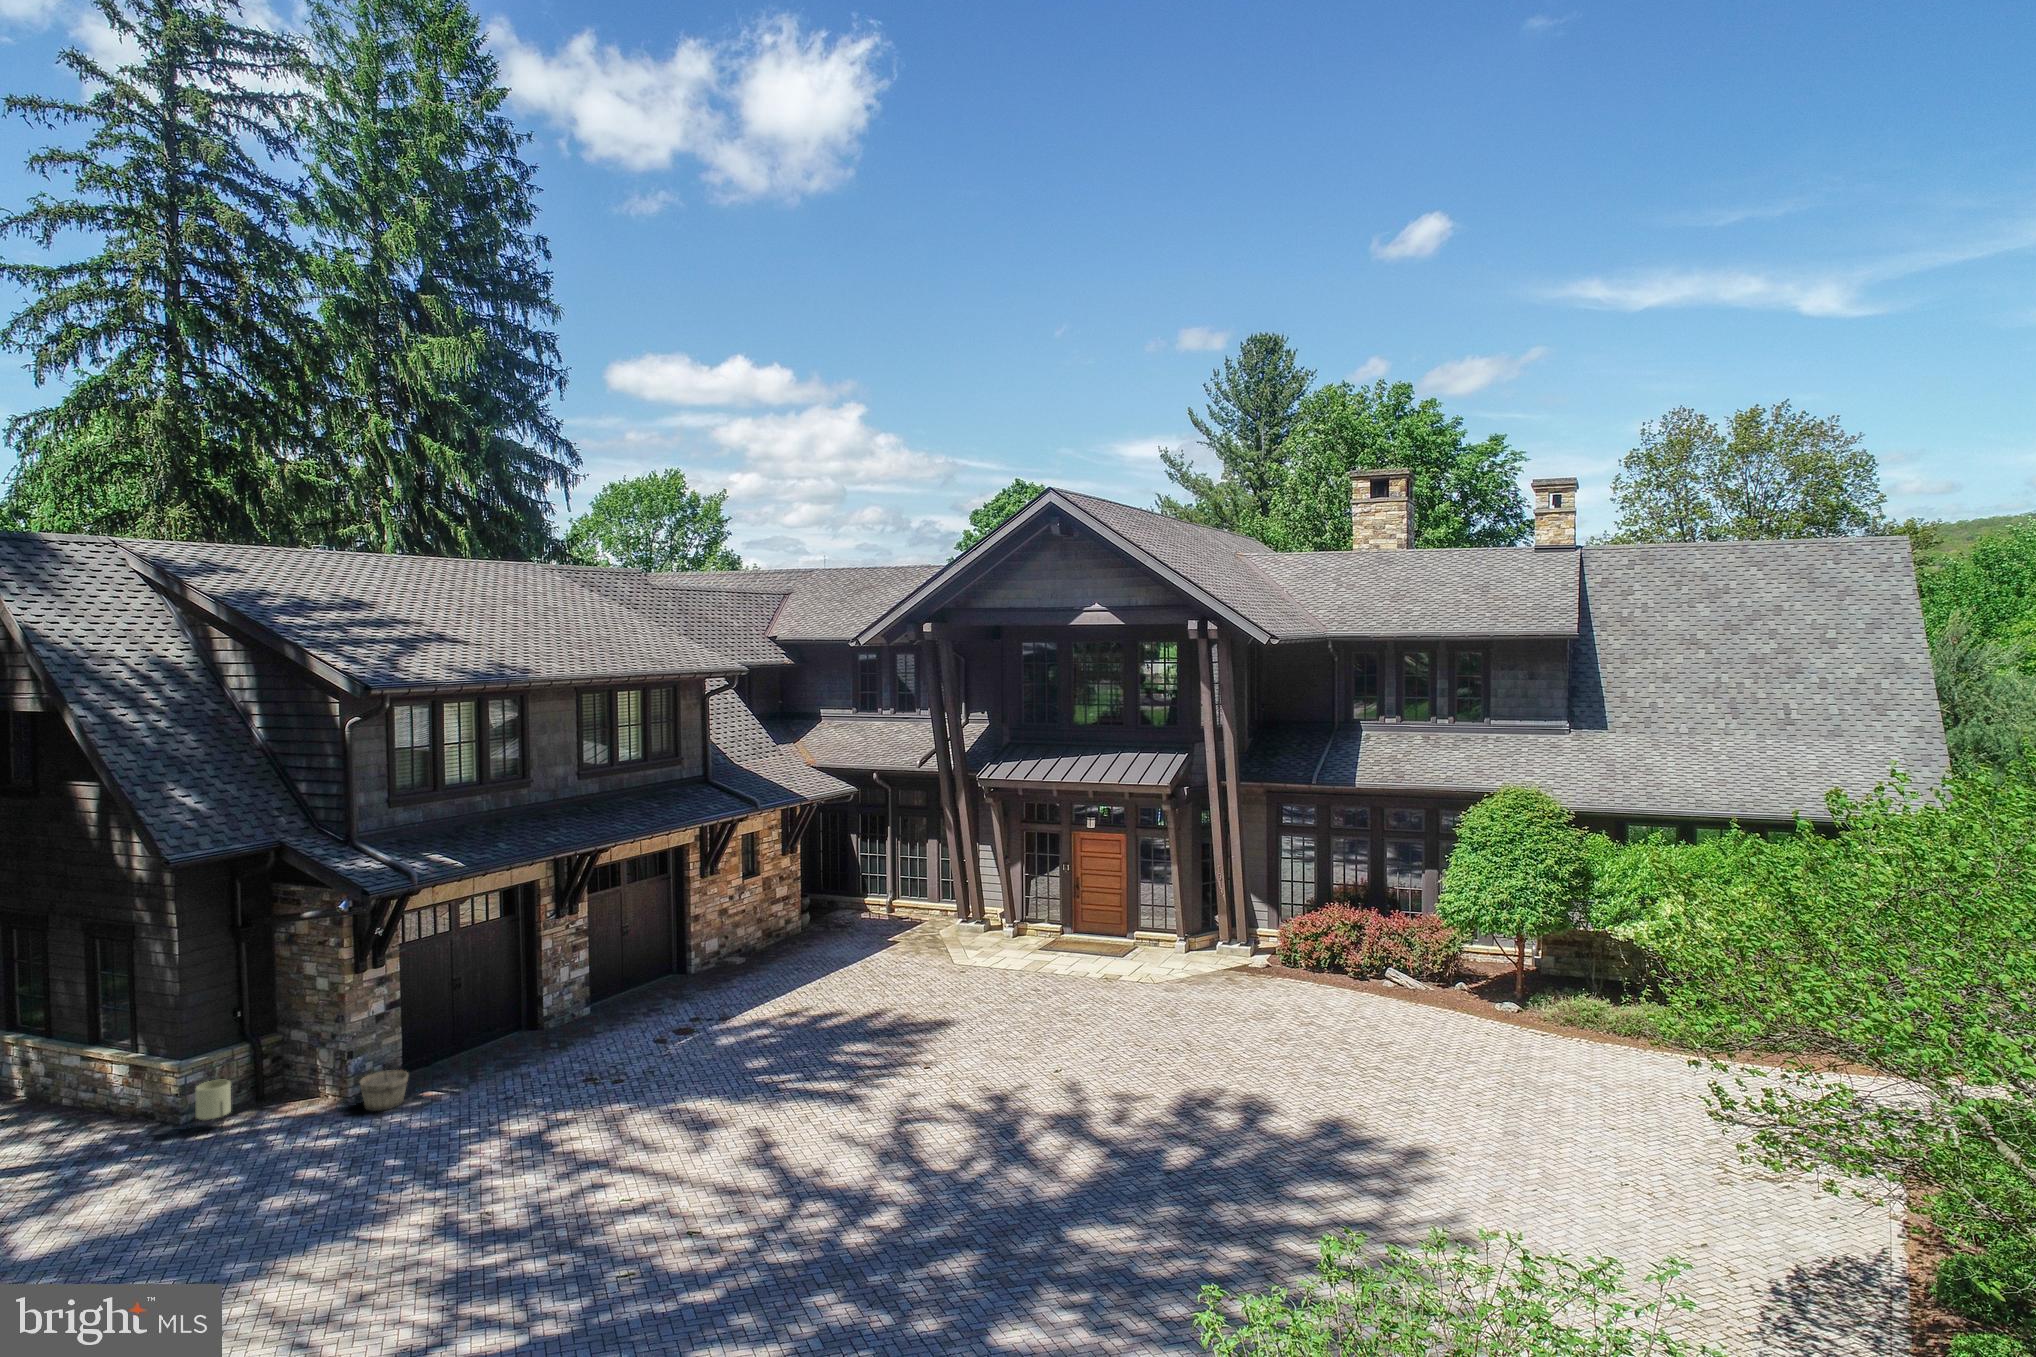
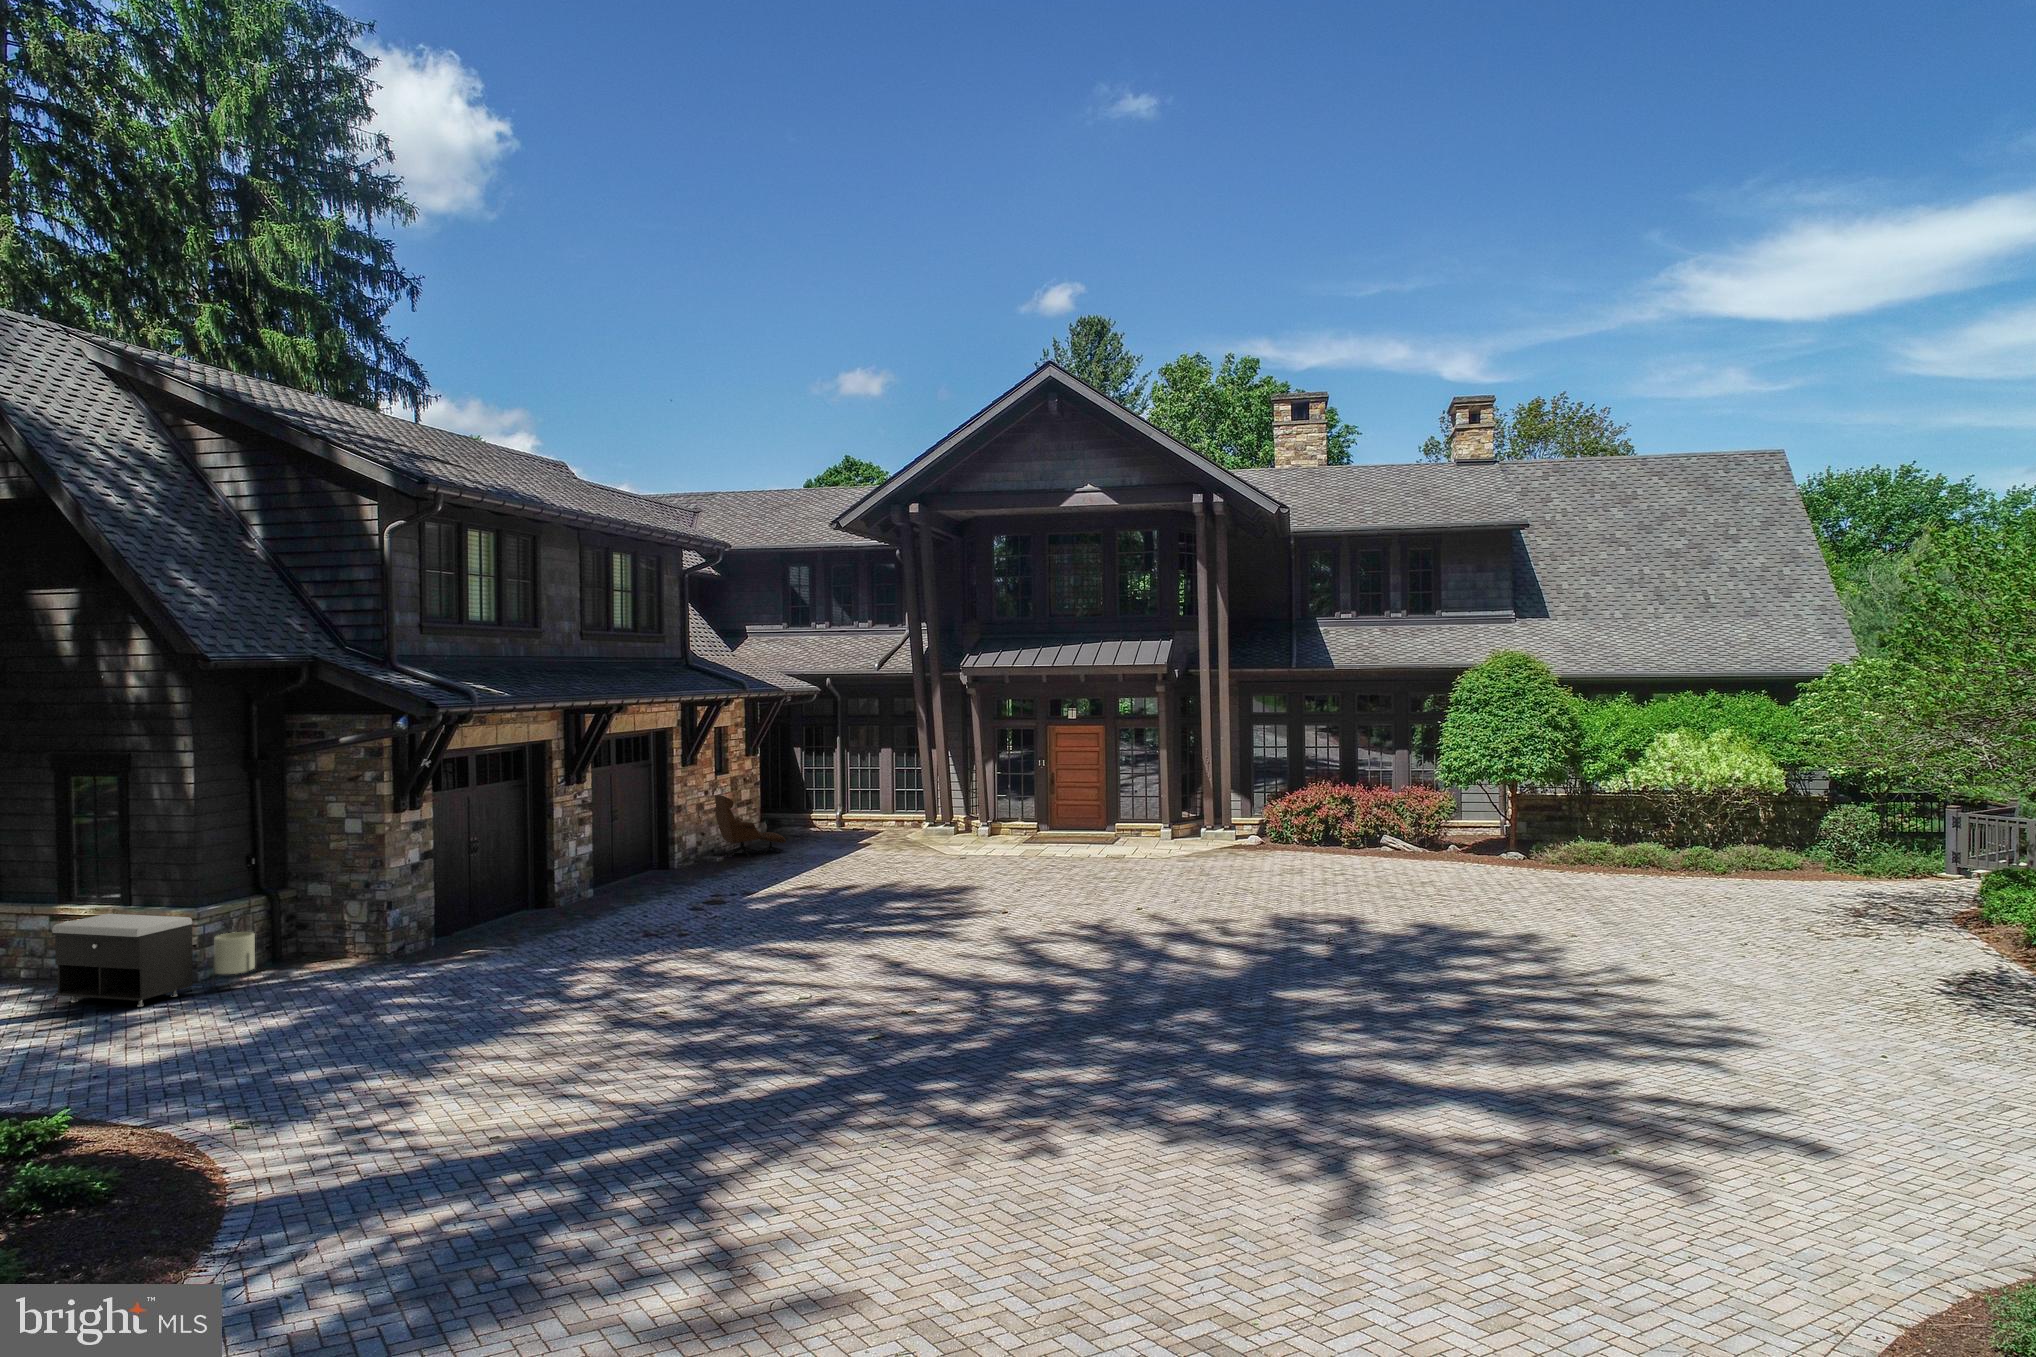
lounge chair: none [743,897,808,958] -> present [715,795,786,857]
storage bench: none [68,1060,176,1150] -> present [52,914,193,1007]
wooden bucket: present [360,1070,408,1111] -> none [401,920,456,966]

